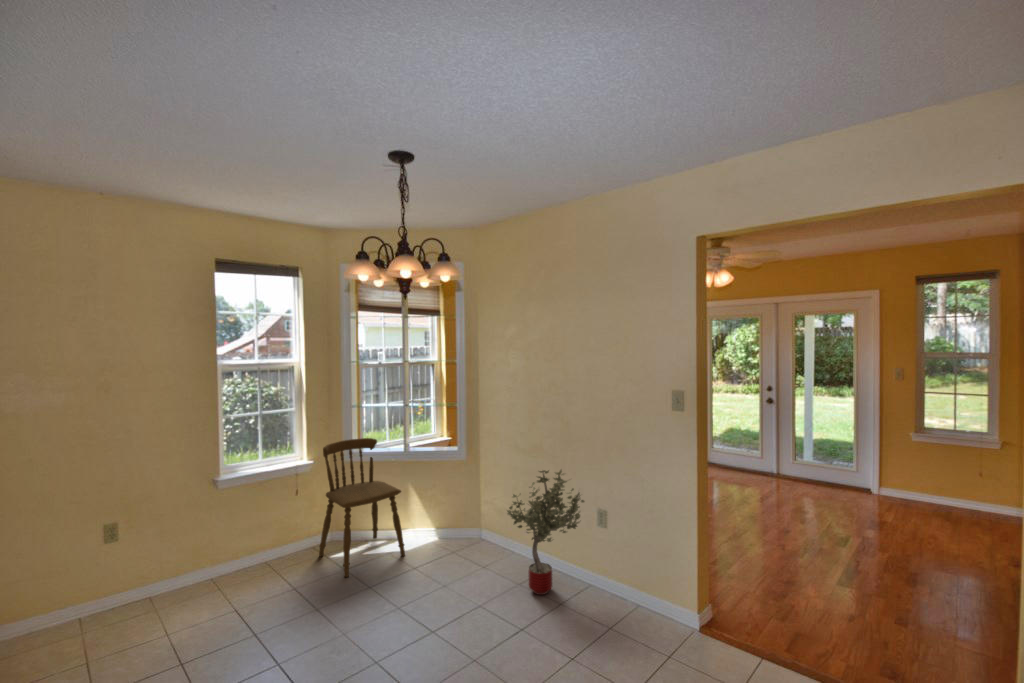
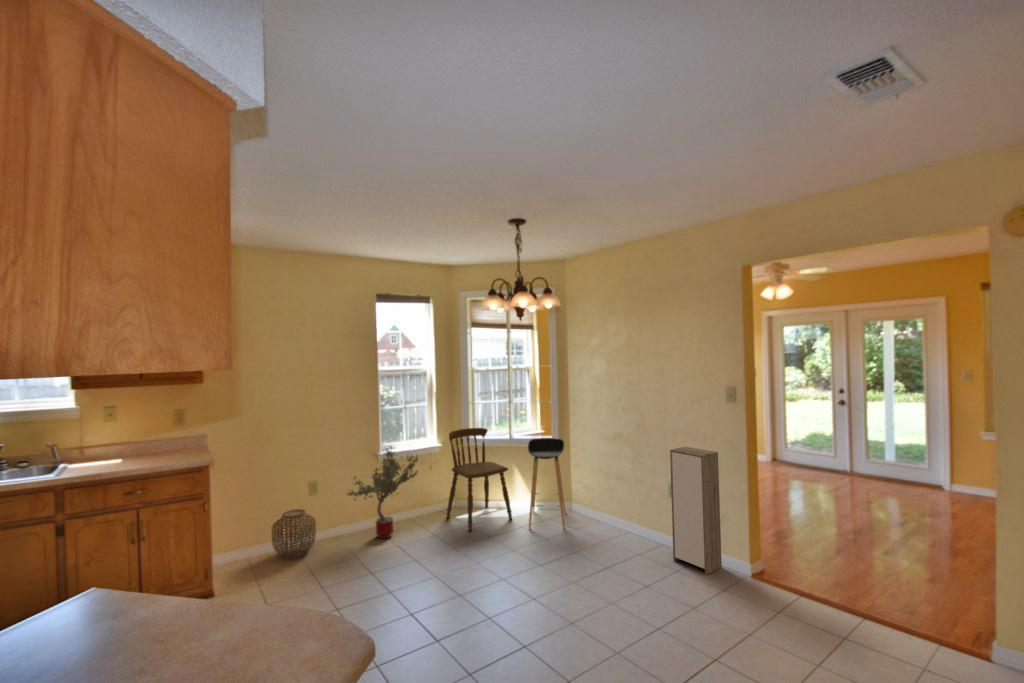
stool: none [424,450,473,569] -> present [528,438,565,529]
storage cabinet: none [603,465,664,633] -> present [670,447,722,574]
potted tree: present [507,470,585,595] -> present [347,446,418,538]
woven basket: none [26,569,108,647] -> present [272,509,316,559]

